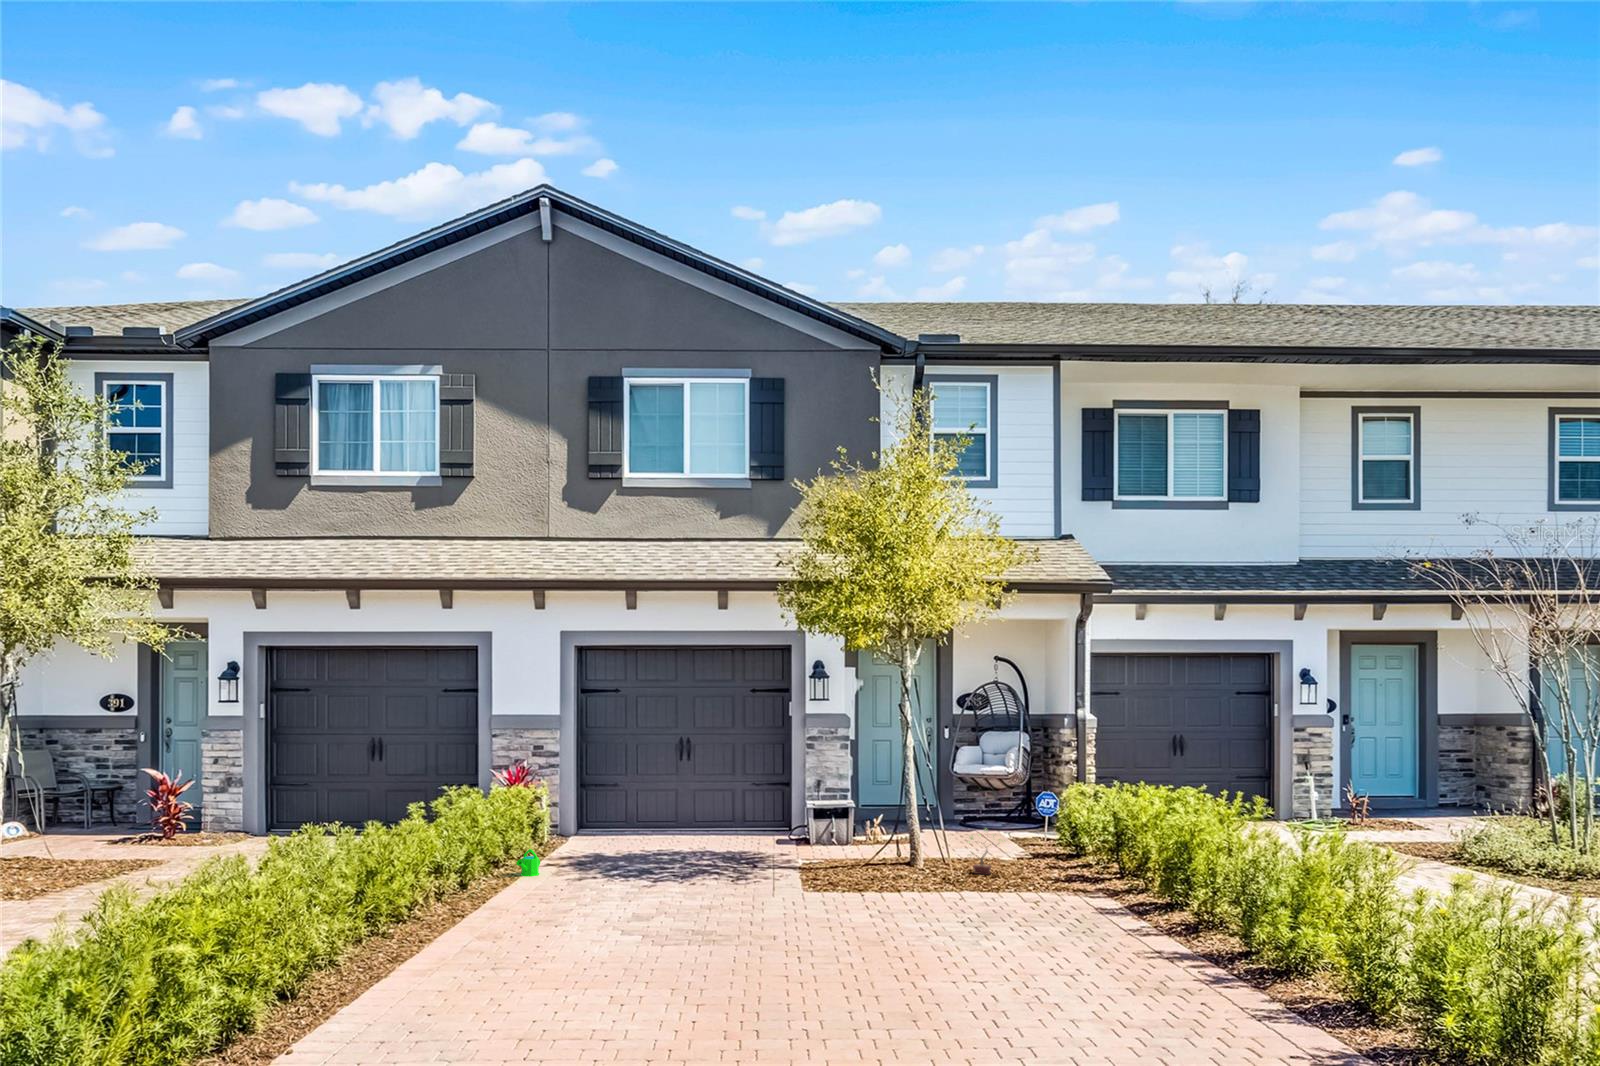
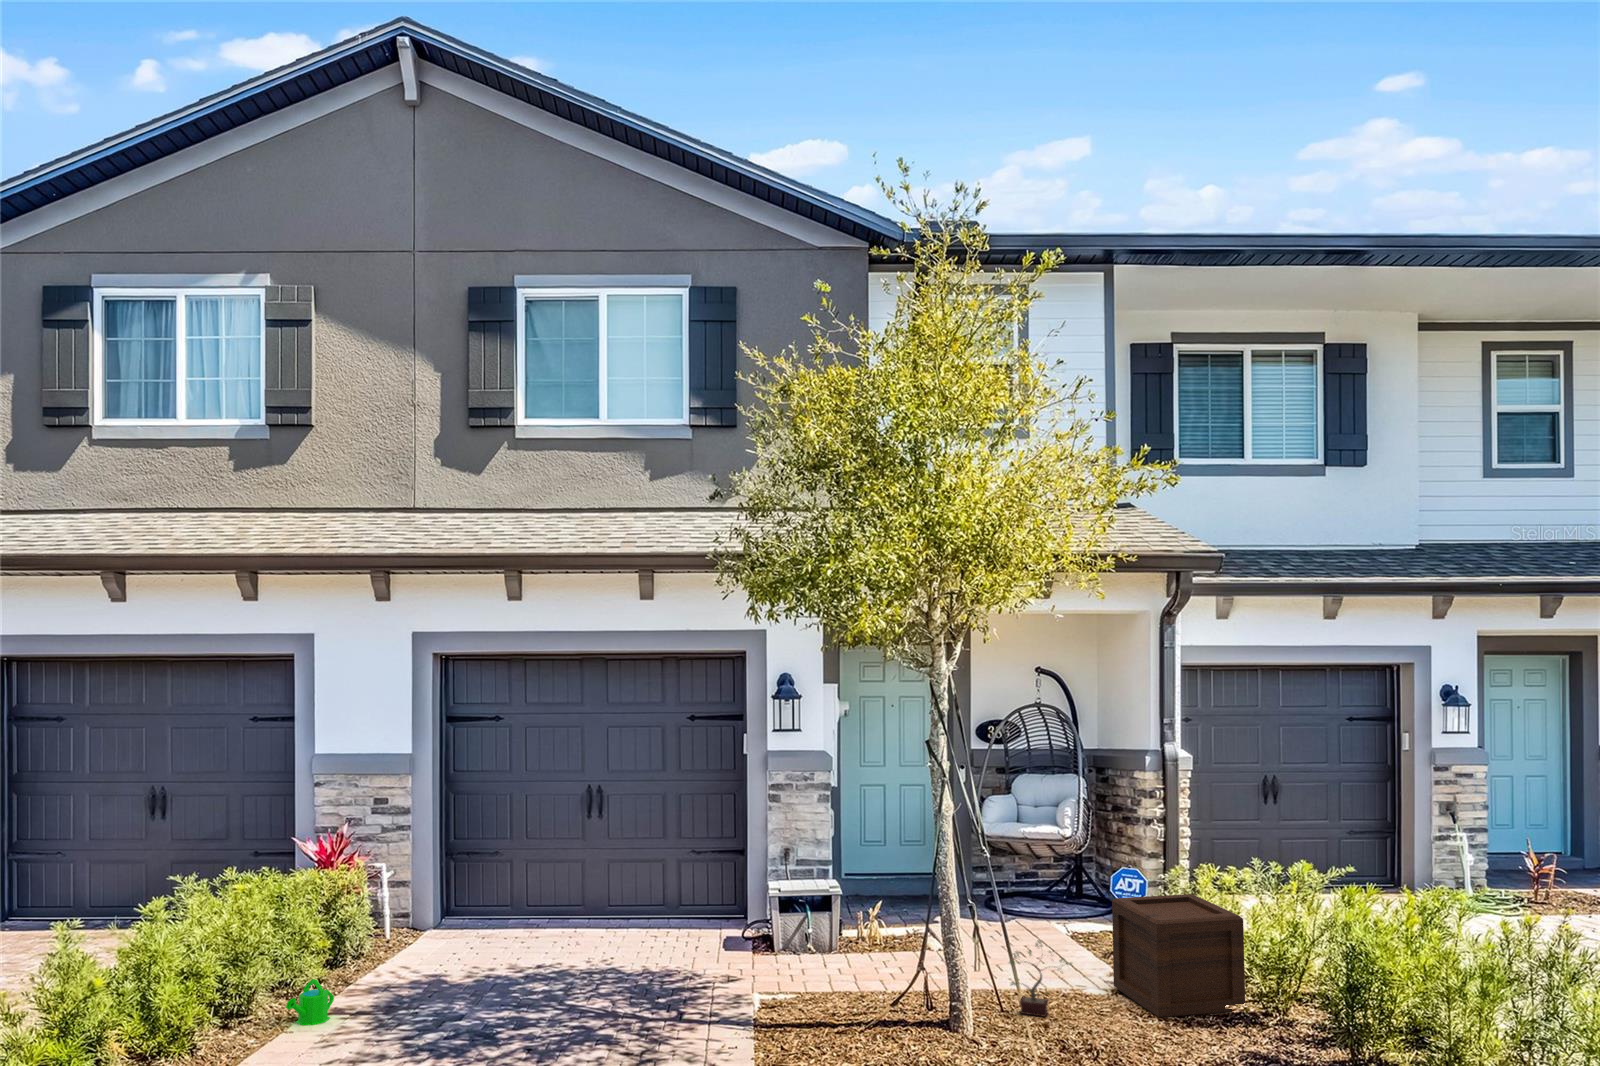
wooden crate: none [1037,804,1116,876] -> present [1112,894,1245,1018]

